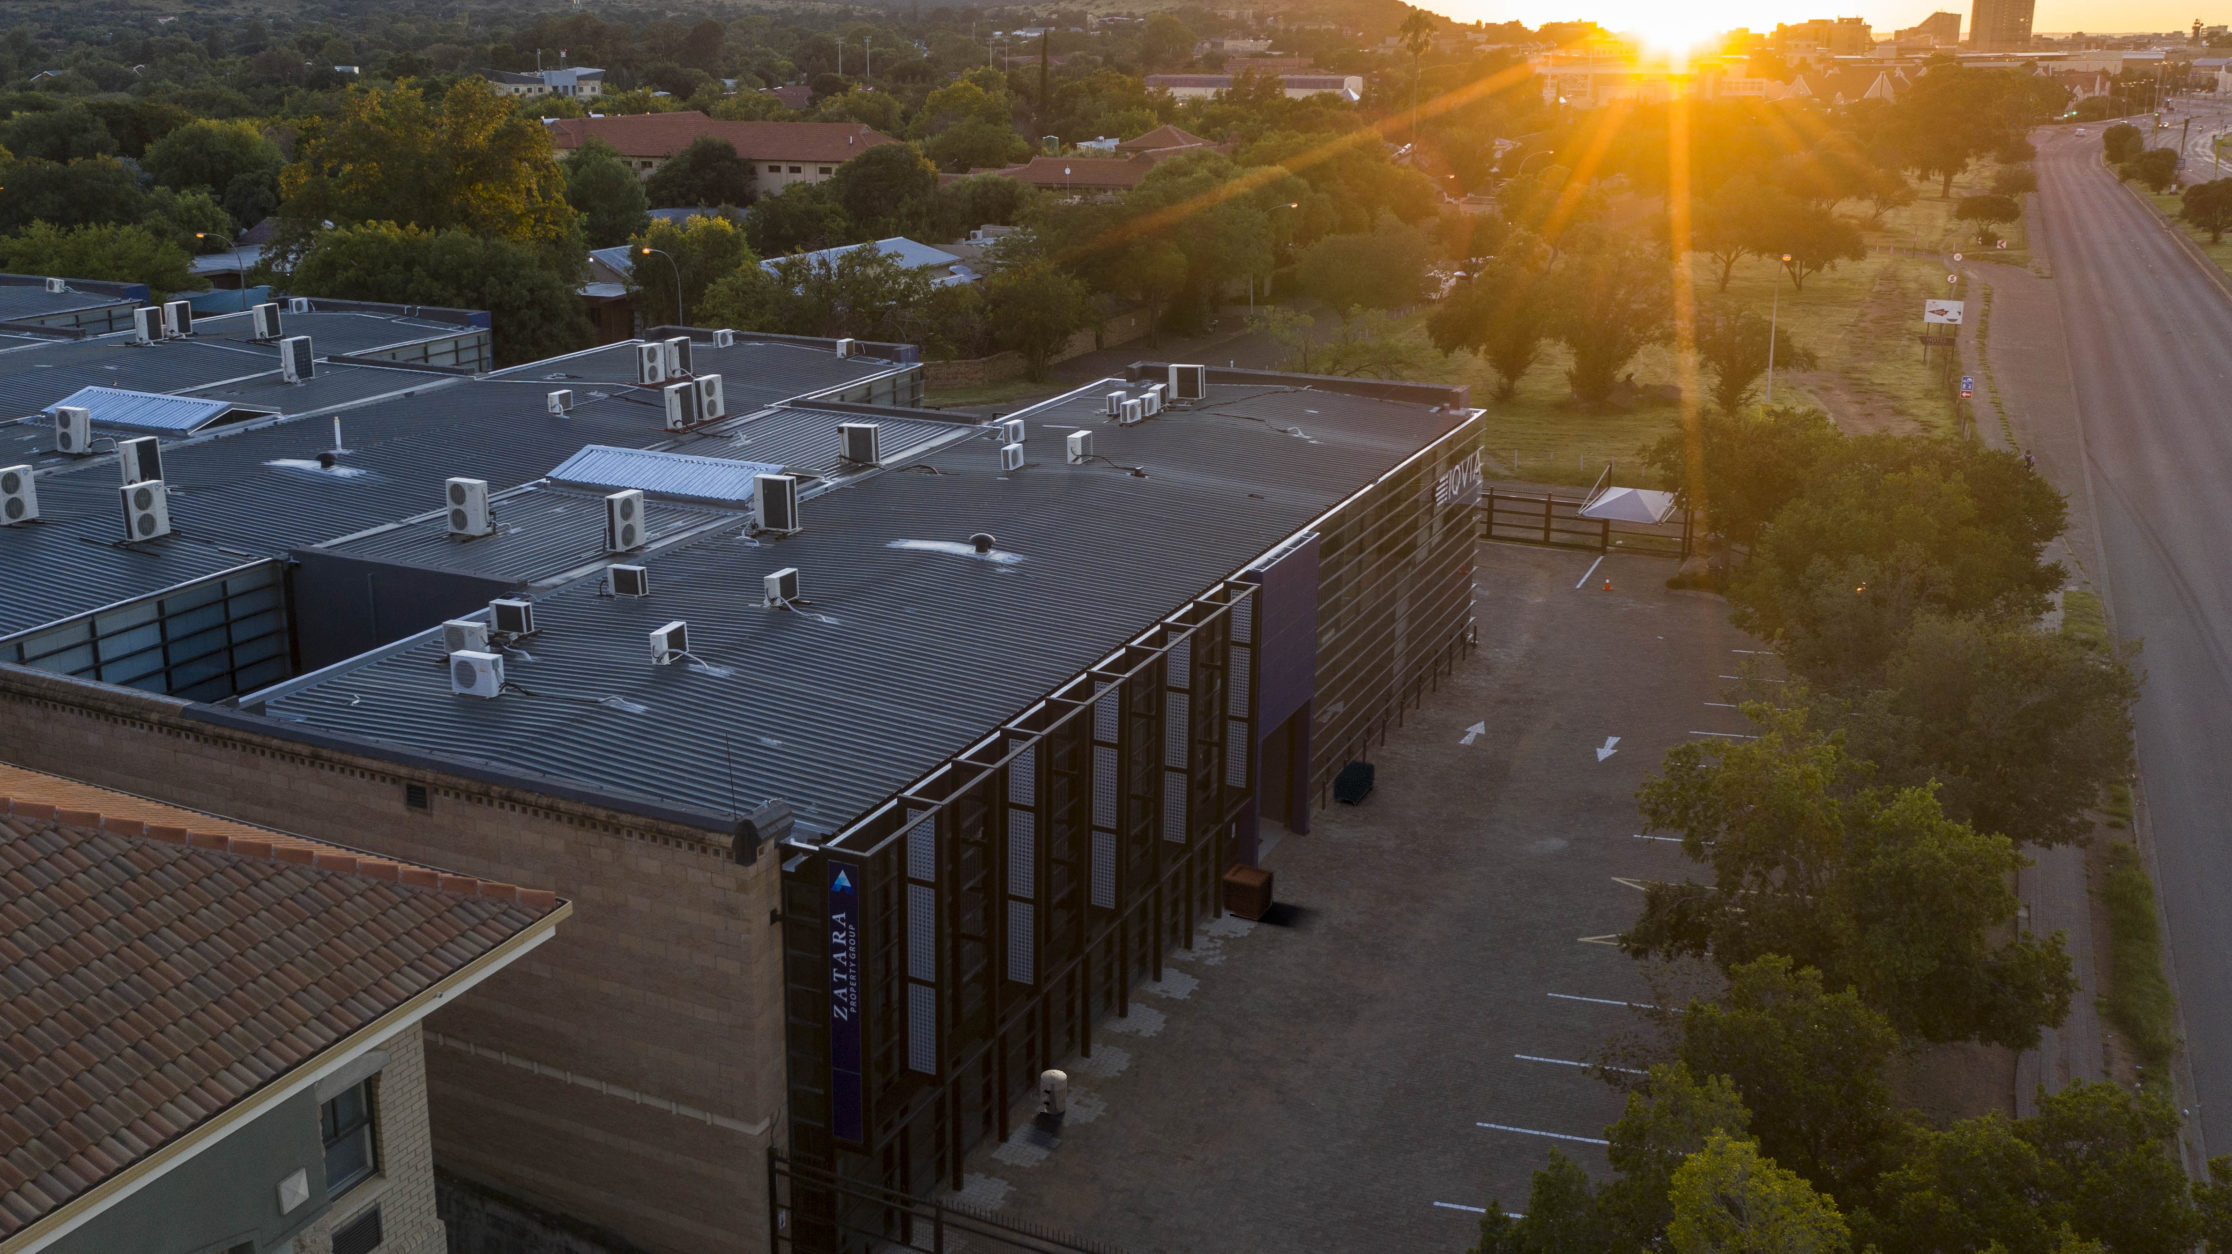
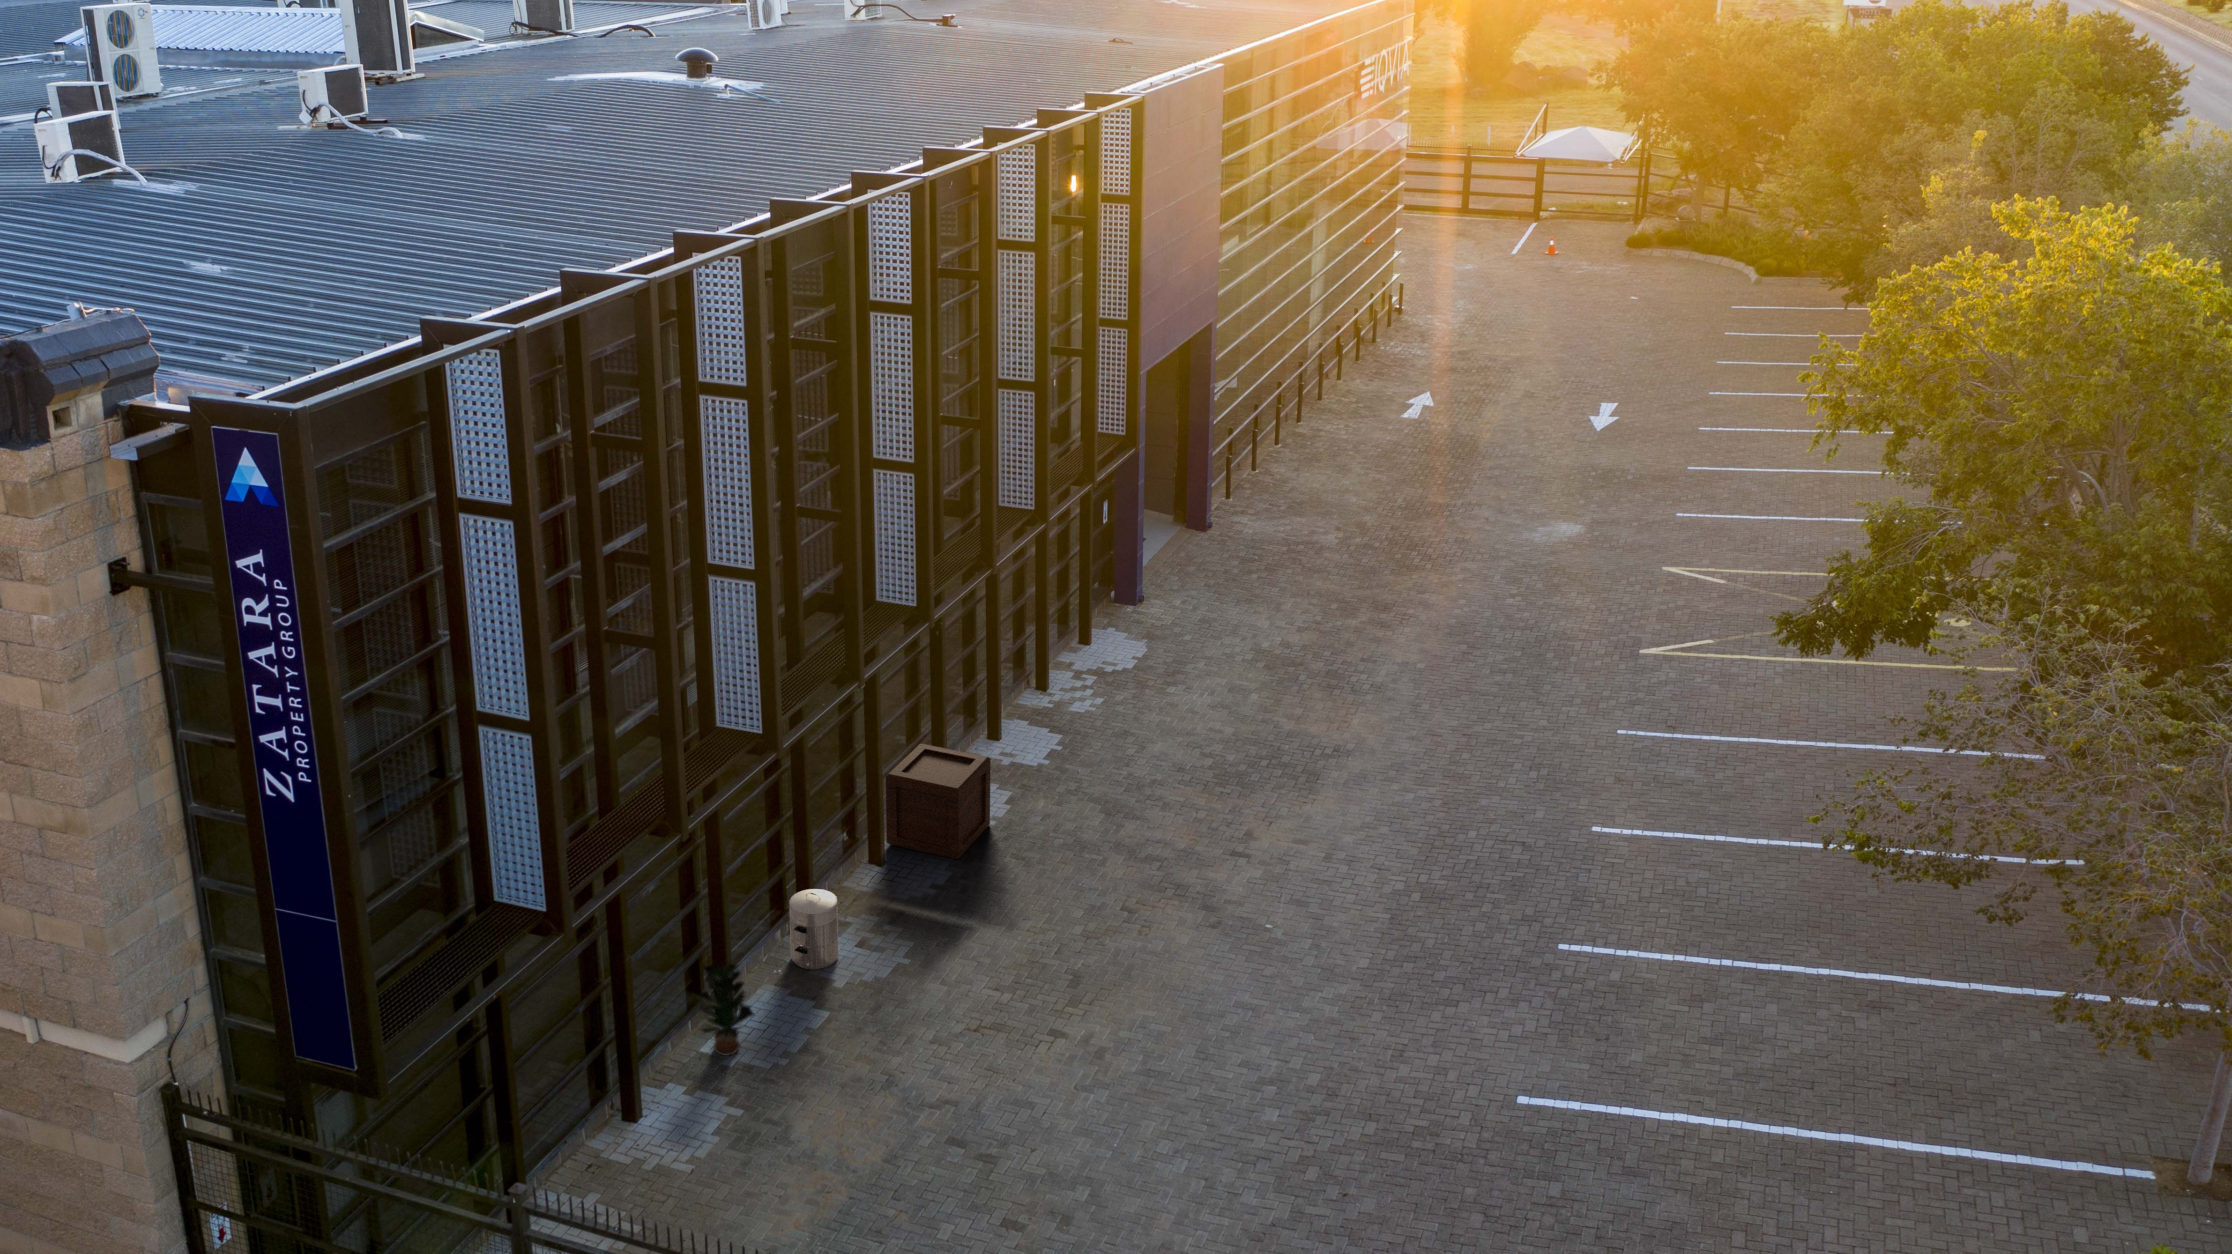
bench: present [1333,761,1375,805] -> none [1241,431,1298,491]
wooden crate: present [1222,864,1274,921] -> present [886,744,991,859]
potted plant: none [994,1106,1024,1157] -> present [697,962,753,1056]

